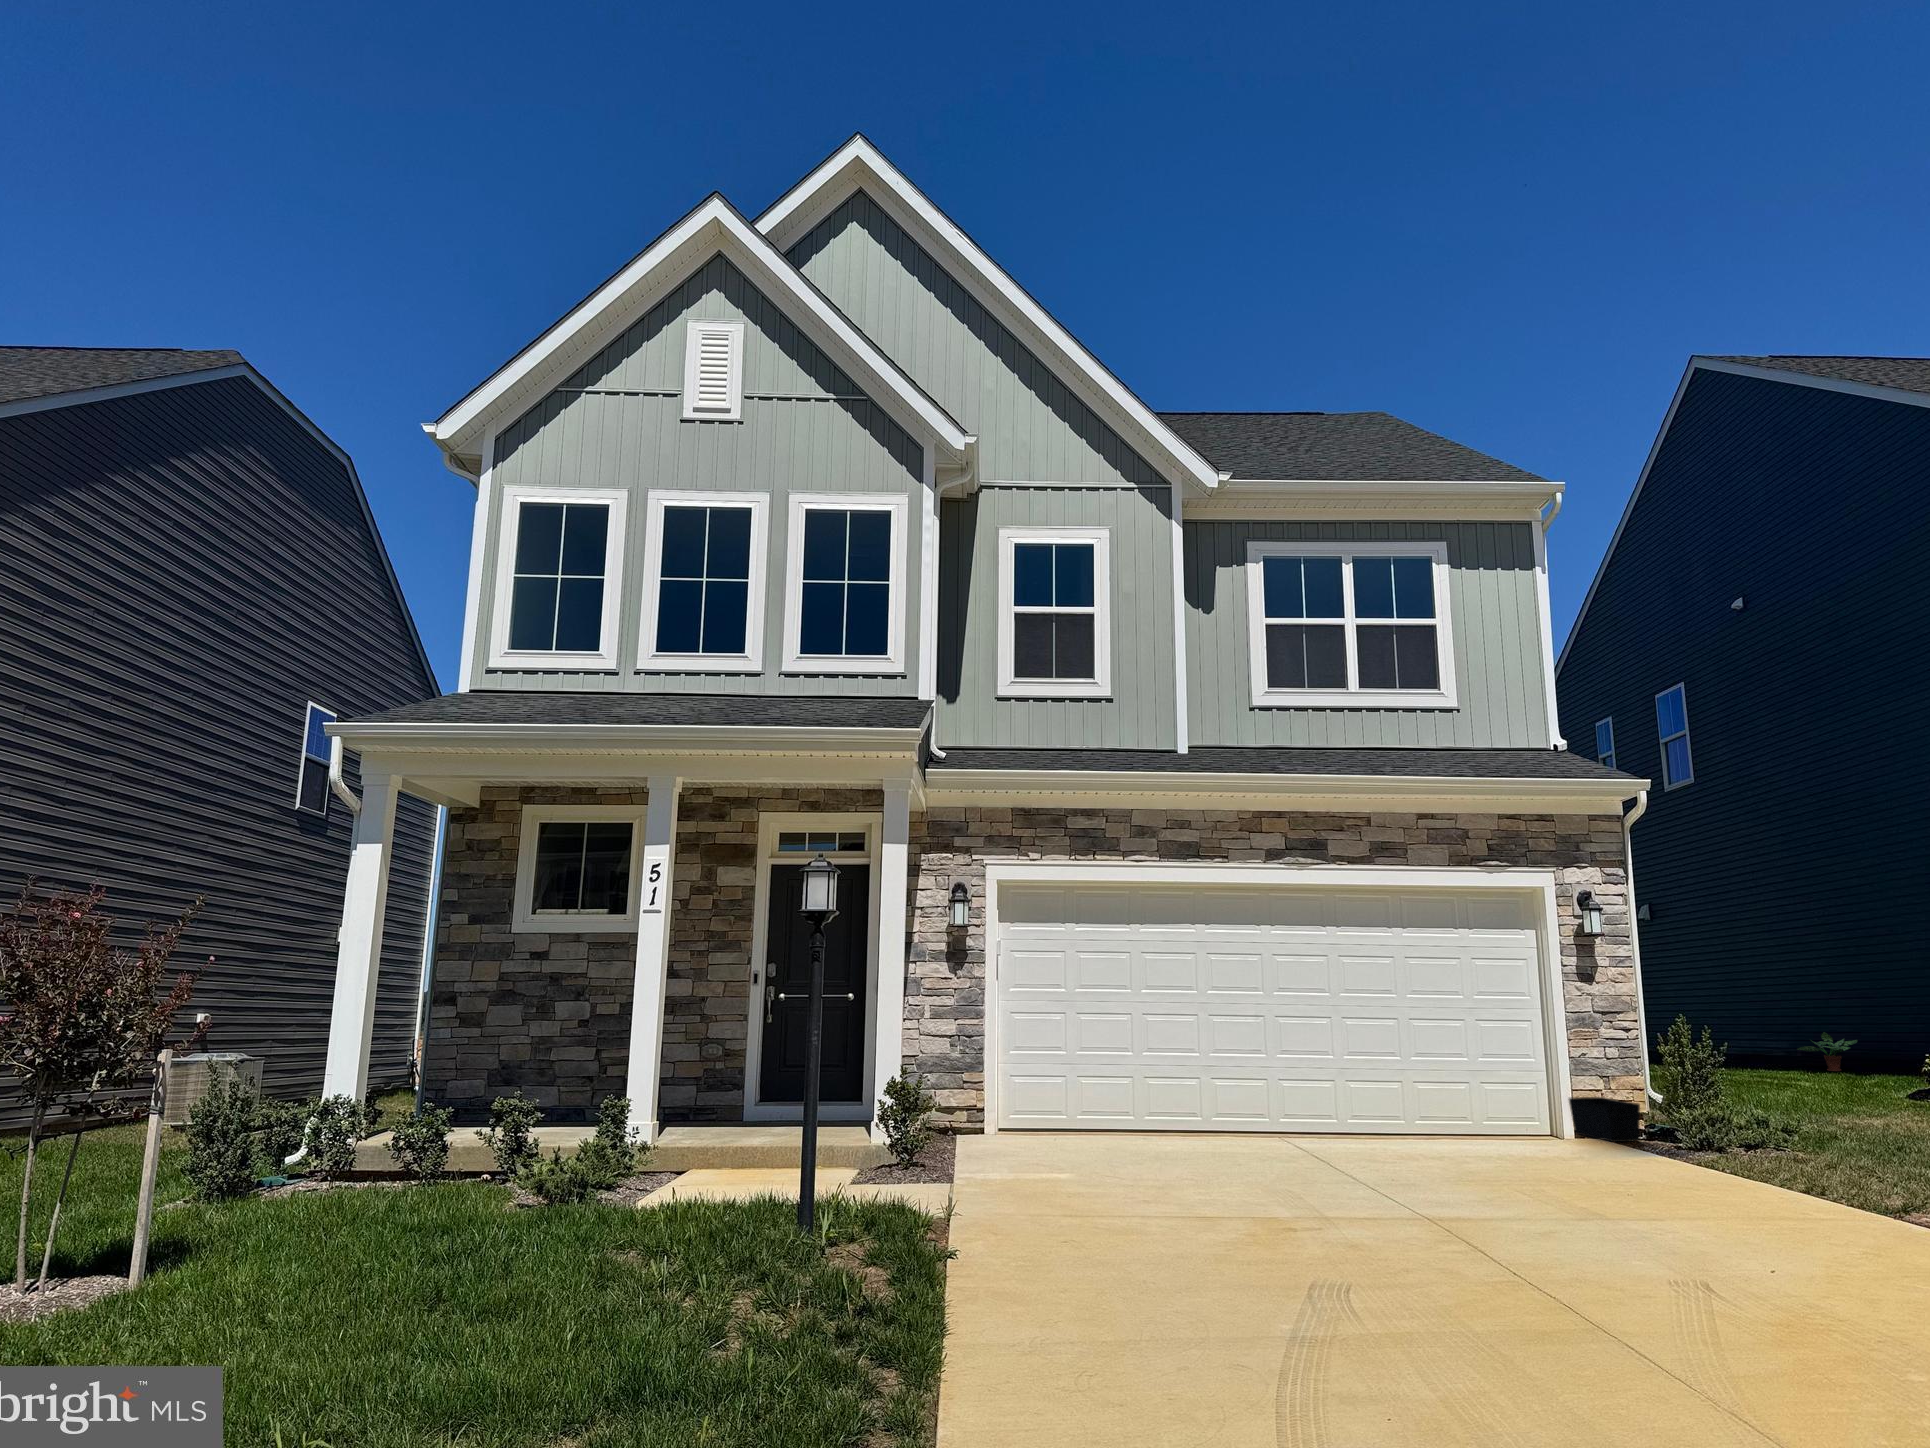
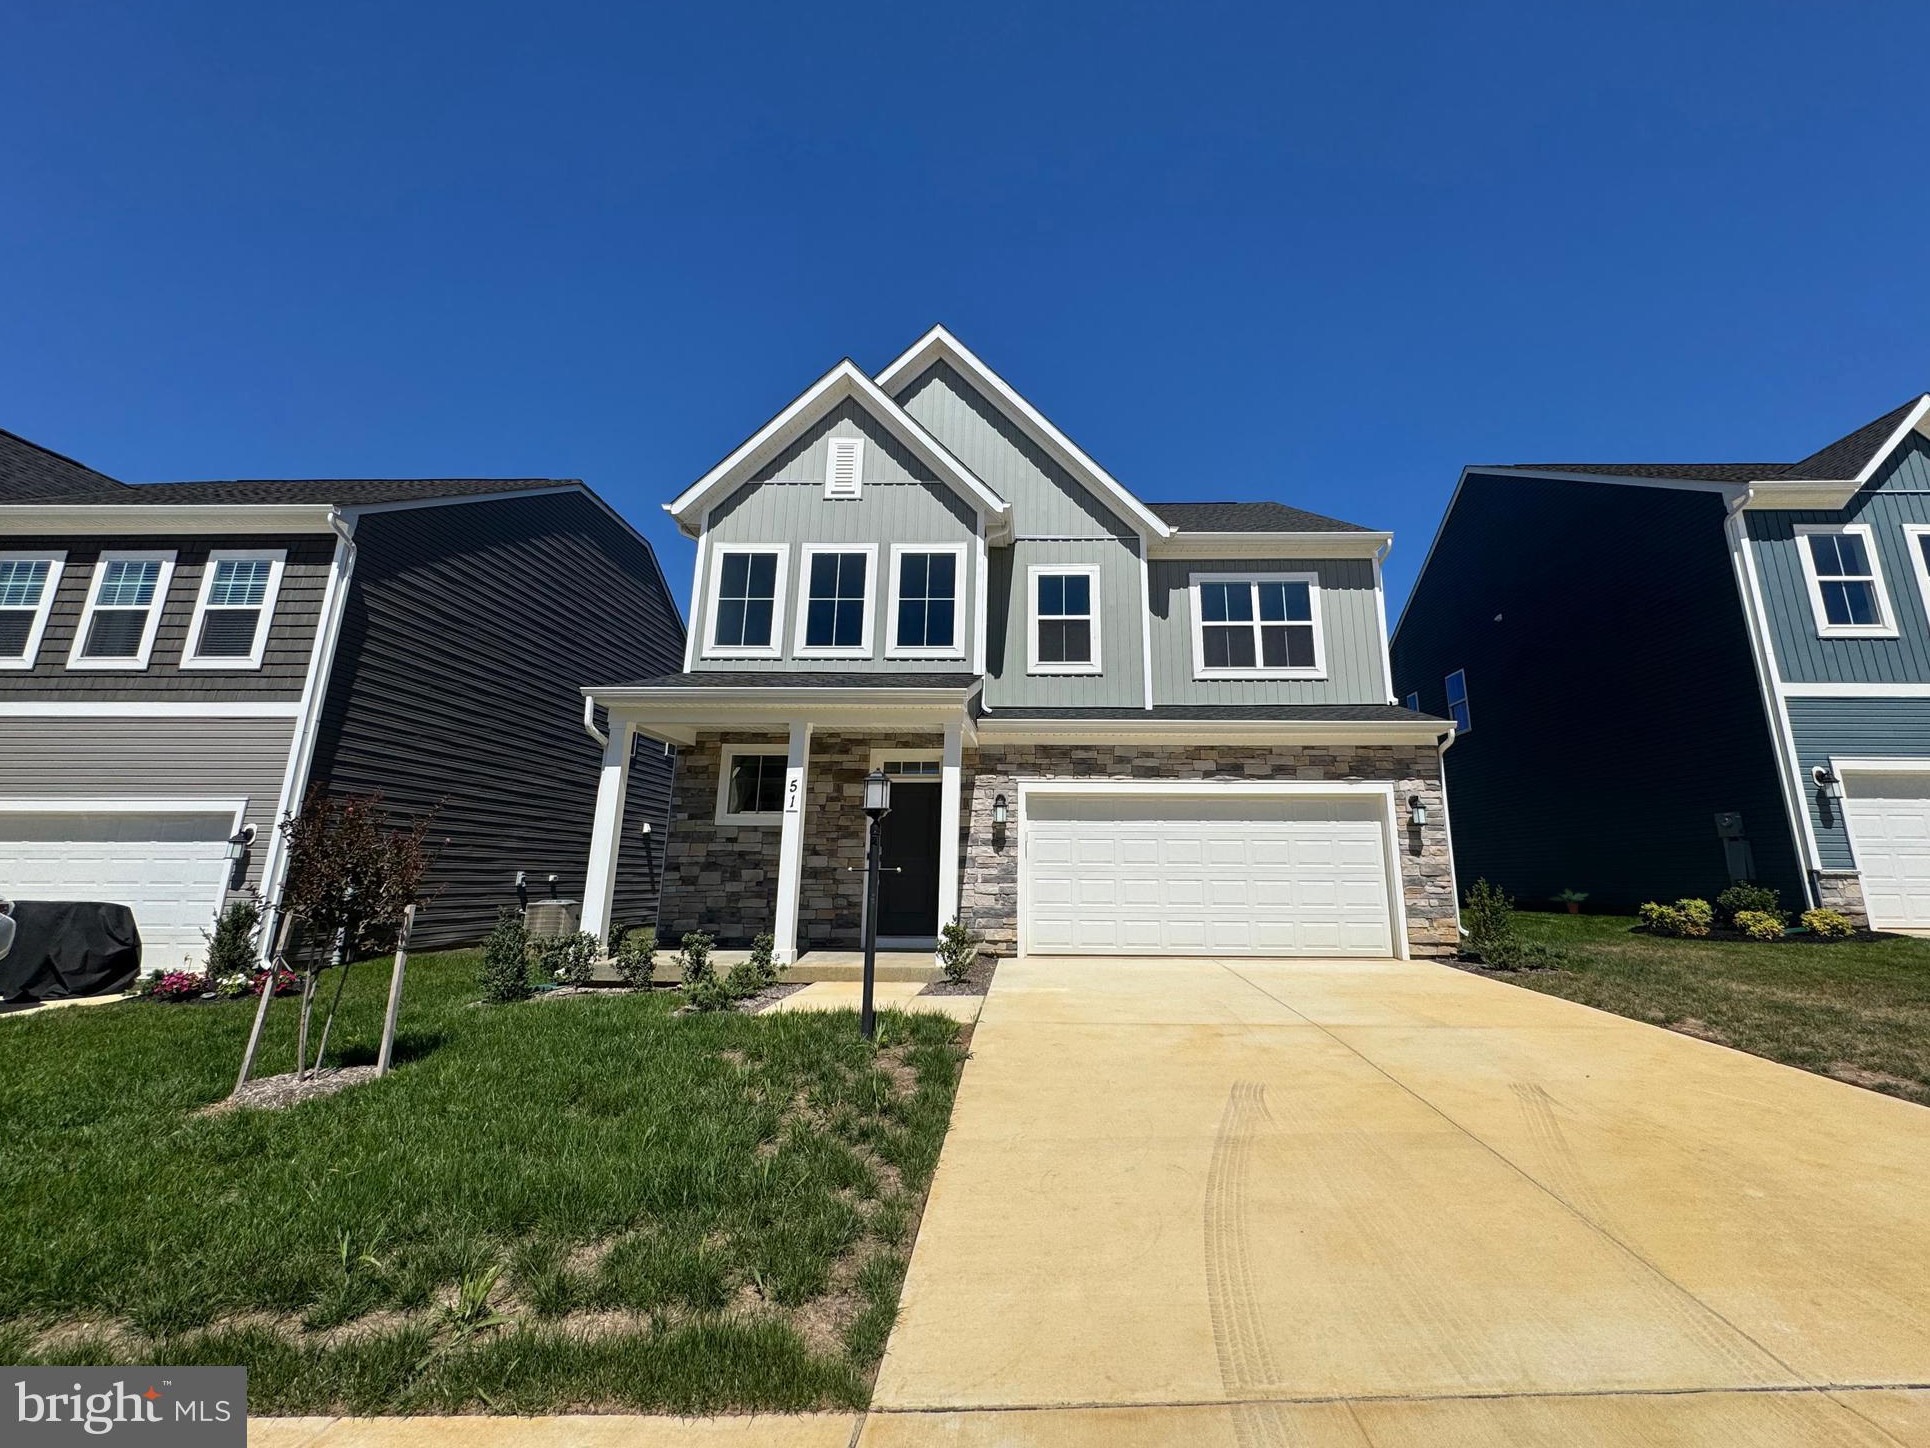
storage bin: present [1568,1097,1640,1142] -> none [1406,933,1457,964]

